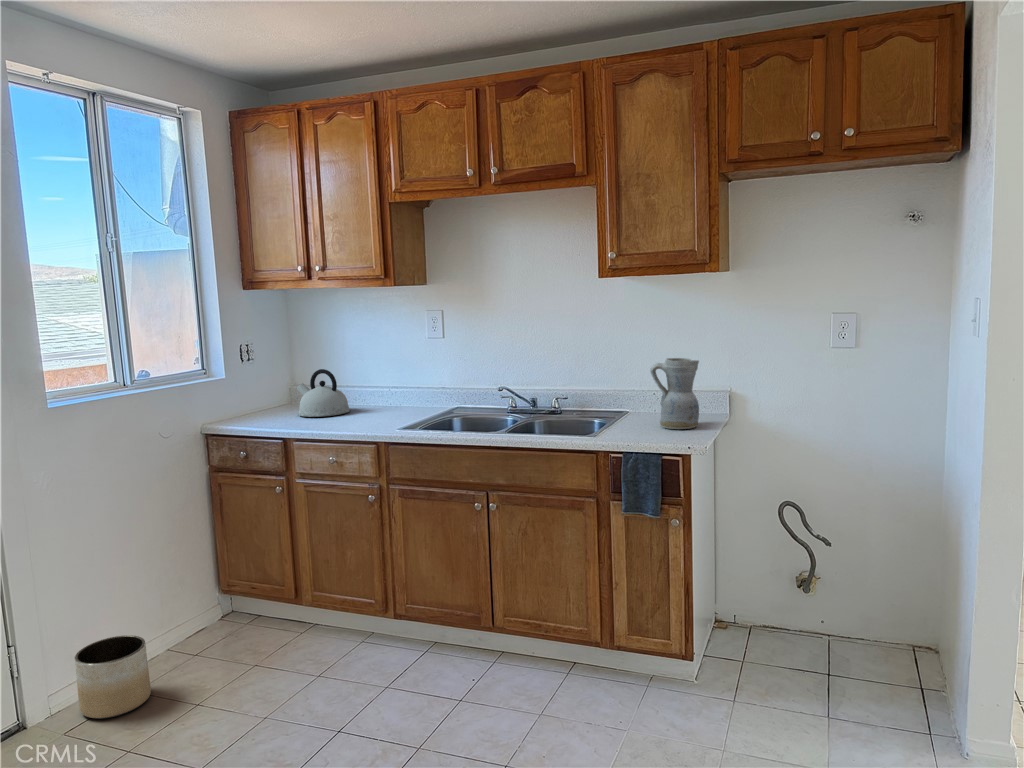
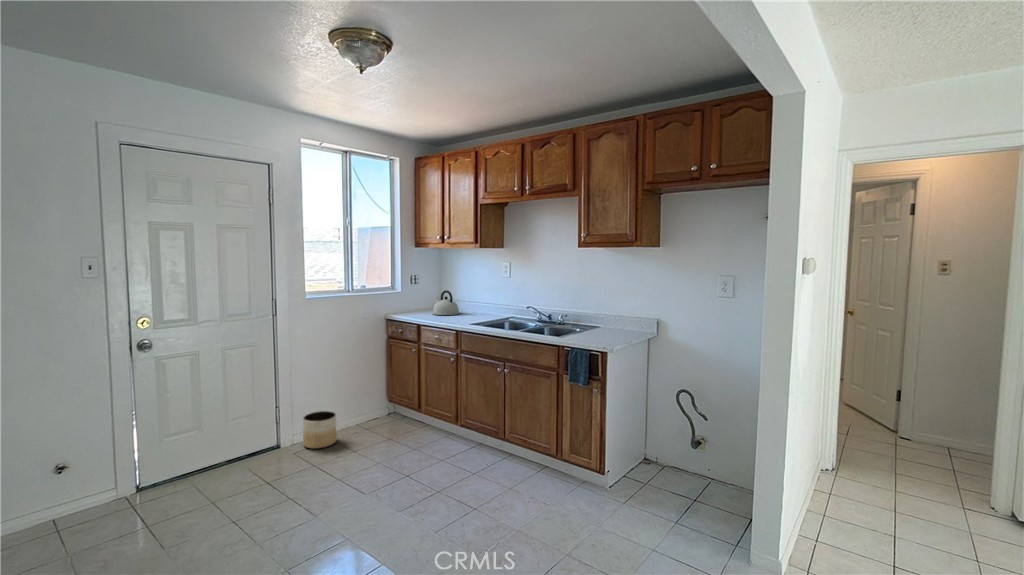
ceramic pitcher: present [651,358,699,429] -> none [600,297,627,338]

